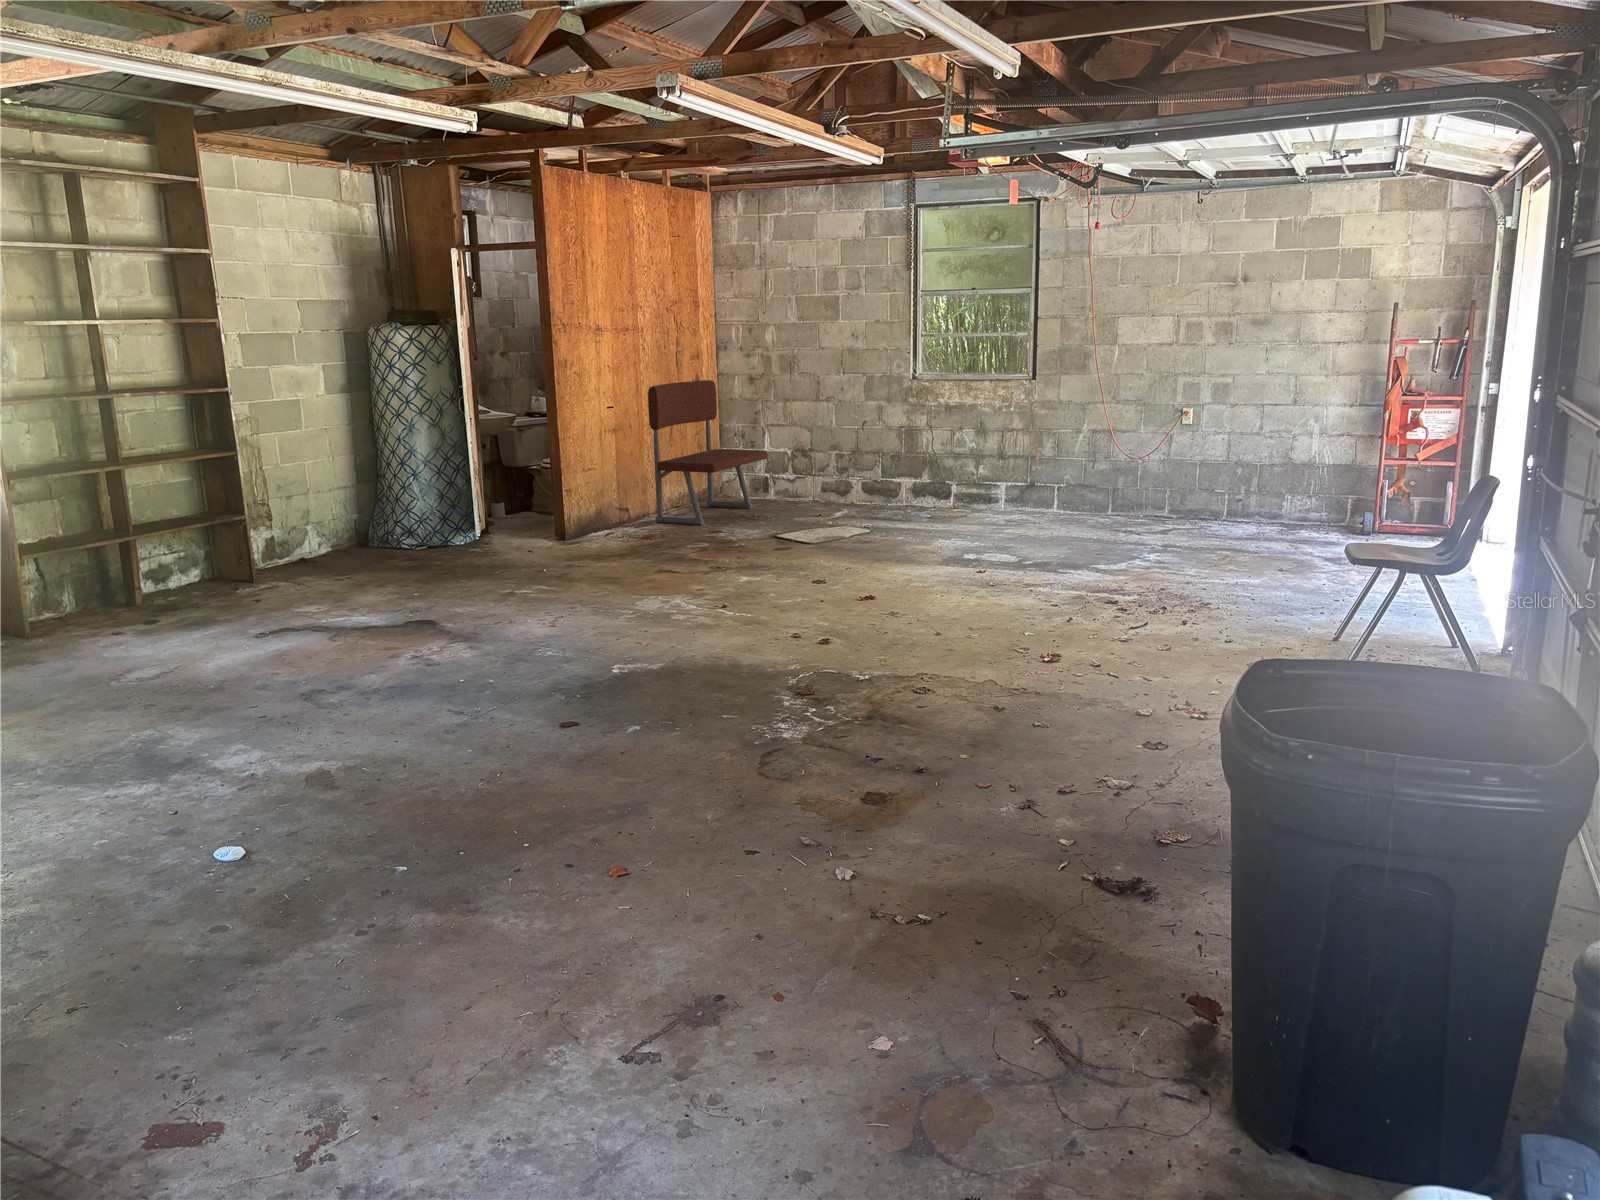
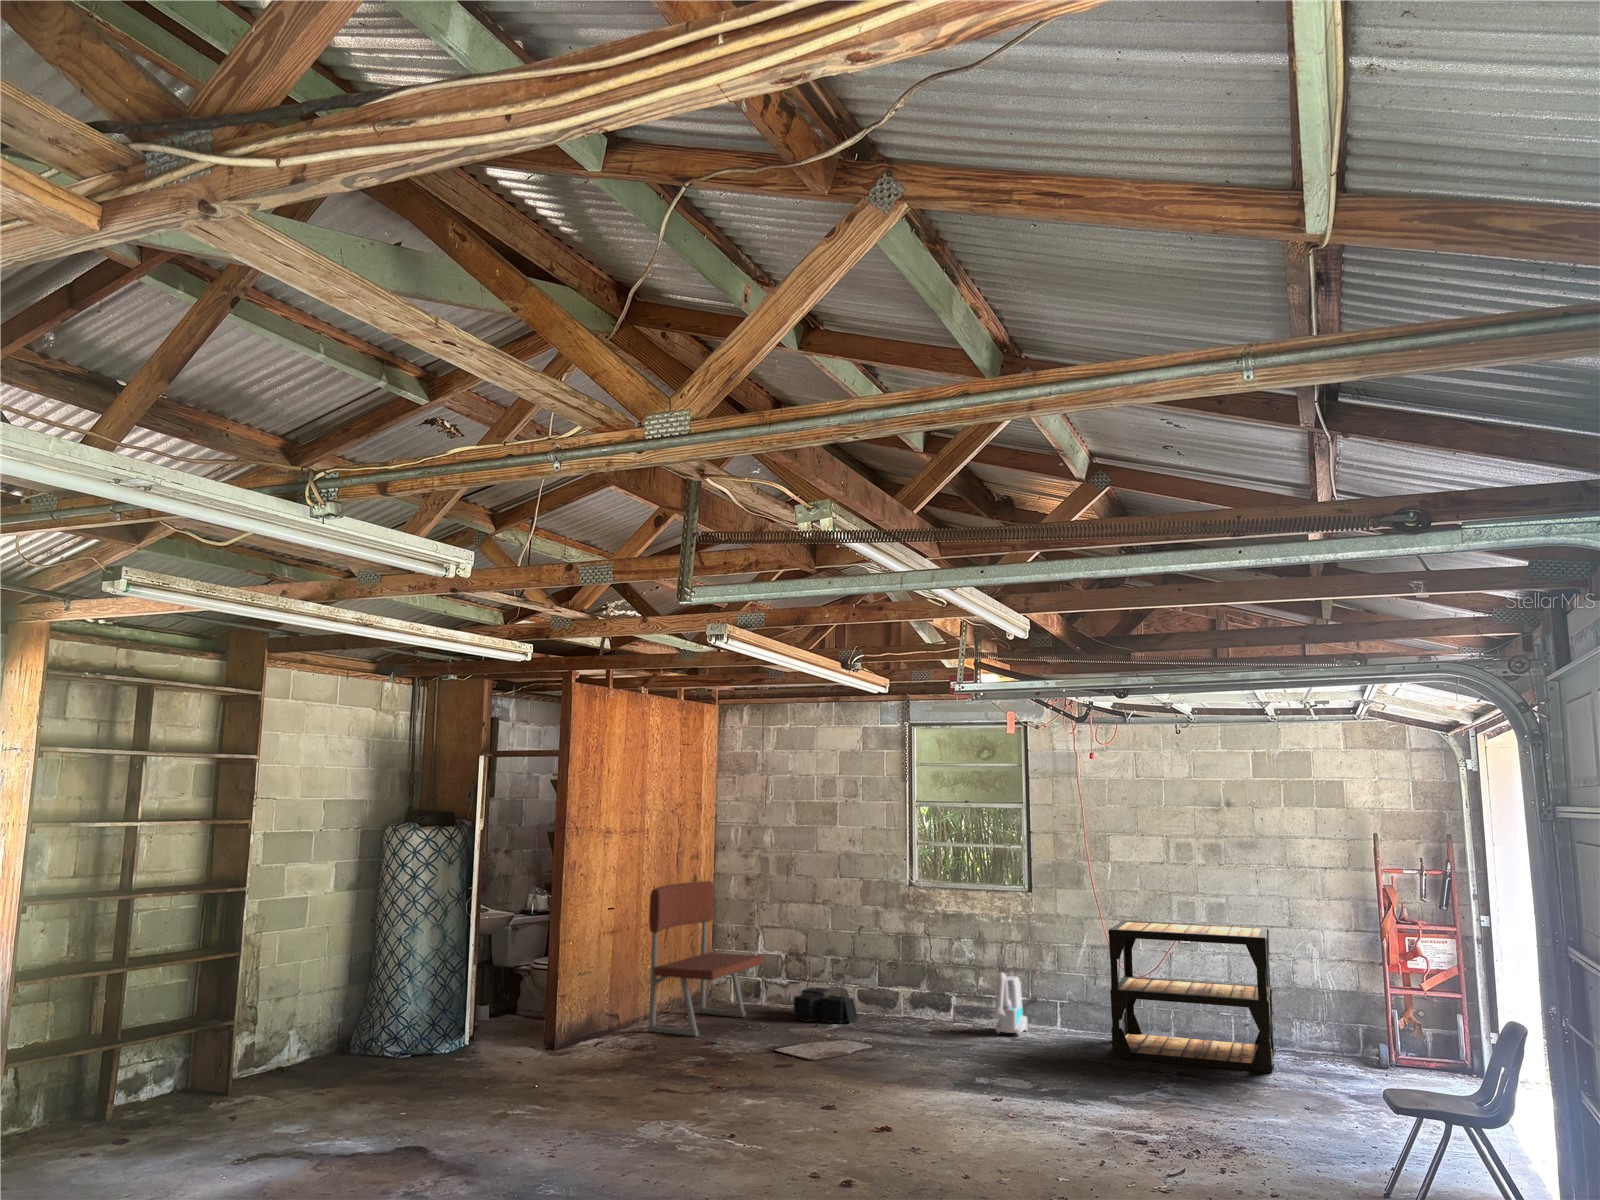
shelving unit: none [1101,404,1272,542] -> present [1108,920,1276,1073]
vacuum cleaner: none [984,458,1023,517] -> present [990,973,1027,1035]
storage bin: none [797,480,860,512] -> present [793,987,858,1023]

